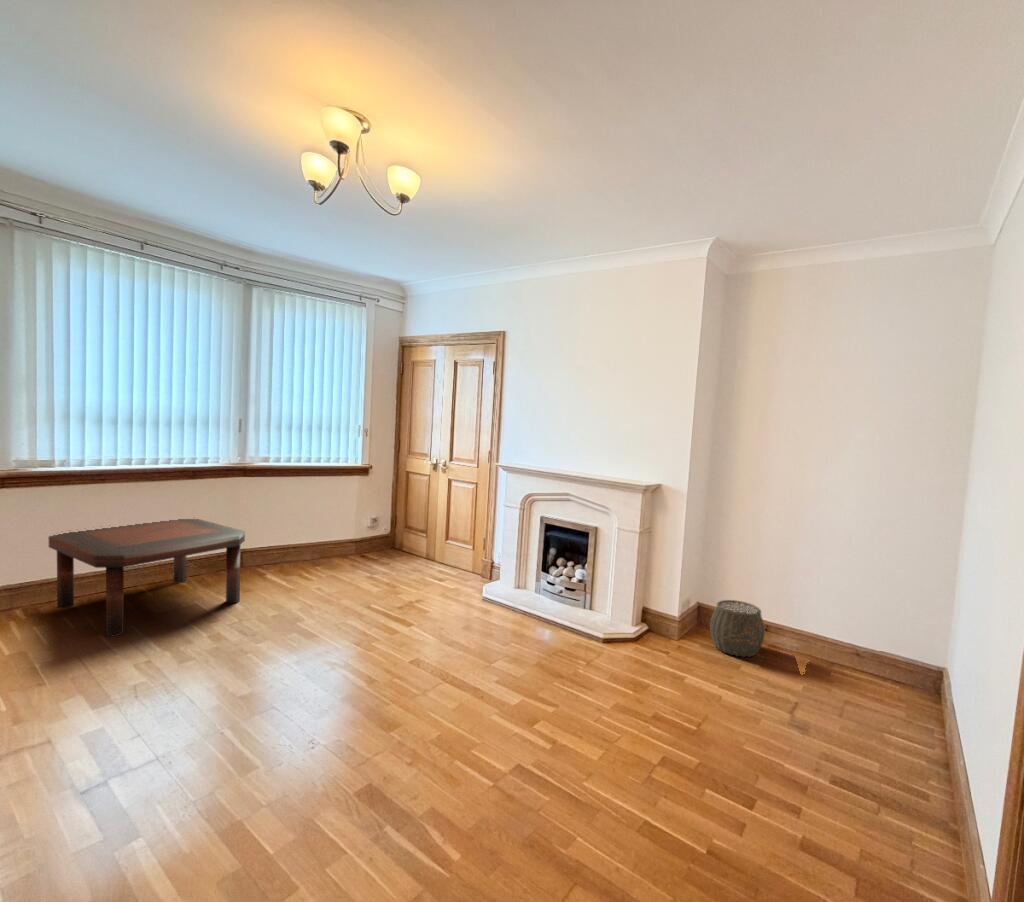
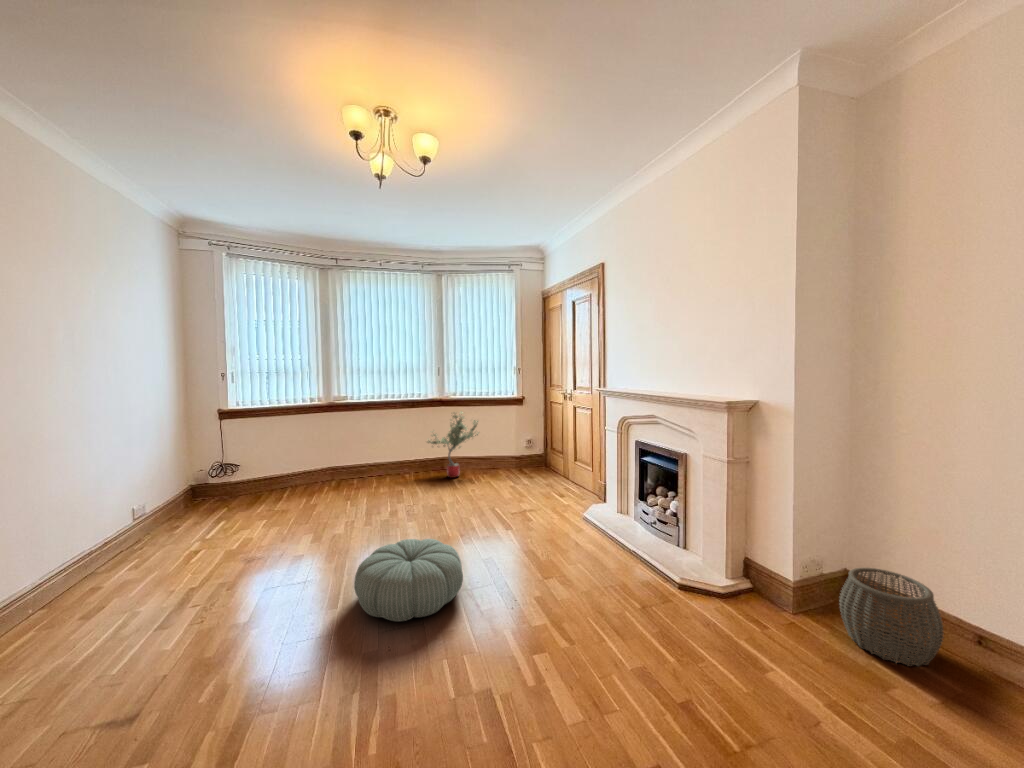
potted tree: none [251,484,327,570] -> present [427,415,479,478]
coffee table: present [49,519,245,637] -> none [292,434,401,513]
pouf: none [332,631,444,713] -> present [354,539,463,621]

